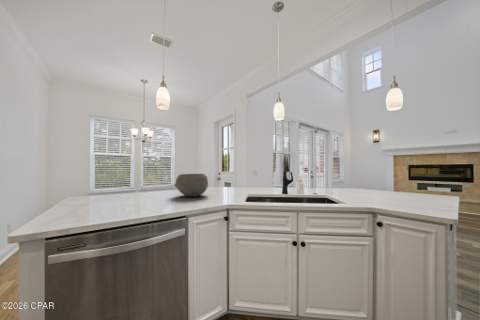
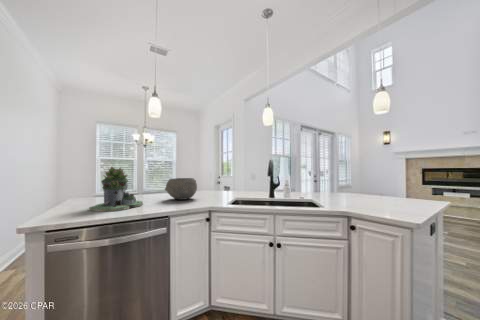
succulent planter: none [93,161,153,212] -> present [88,167,143,212]

